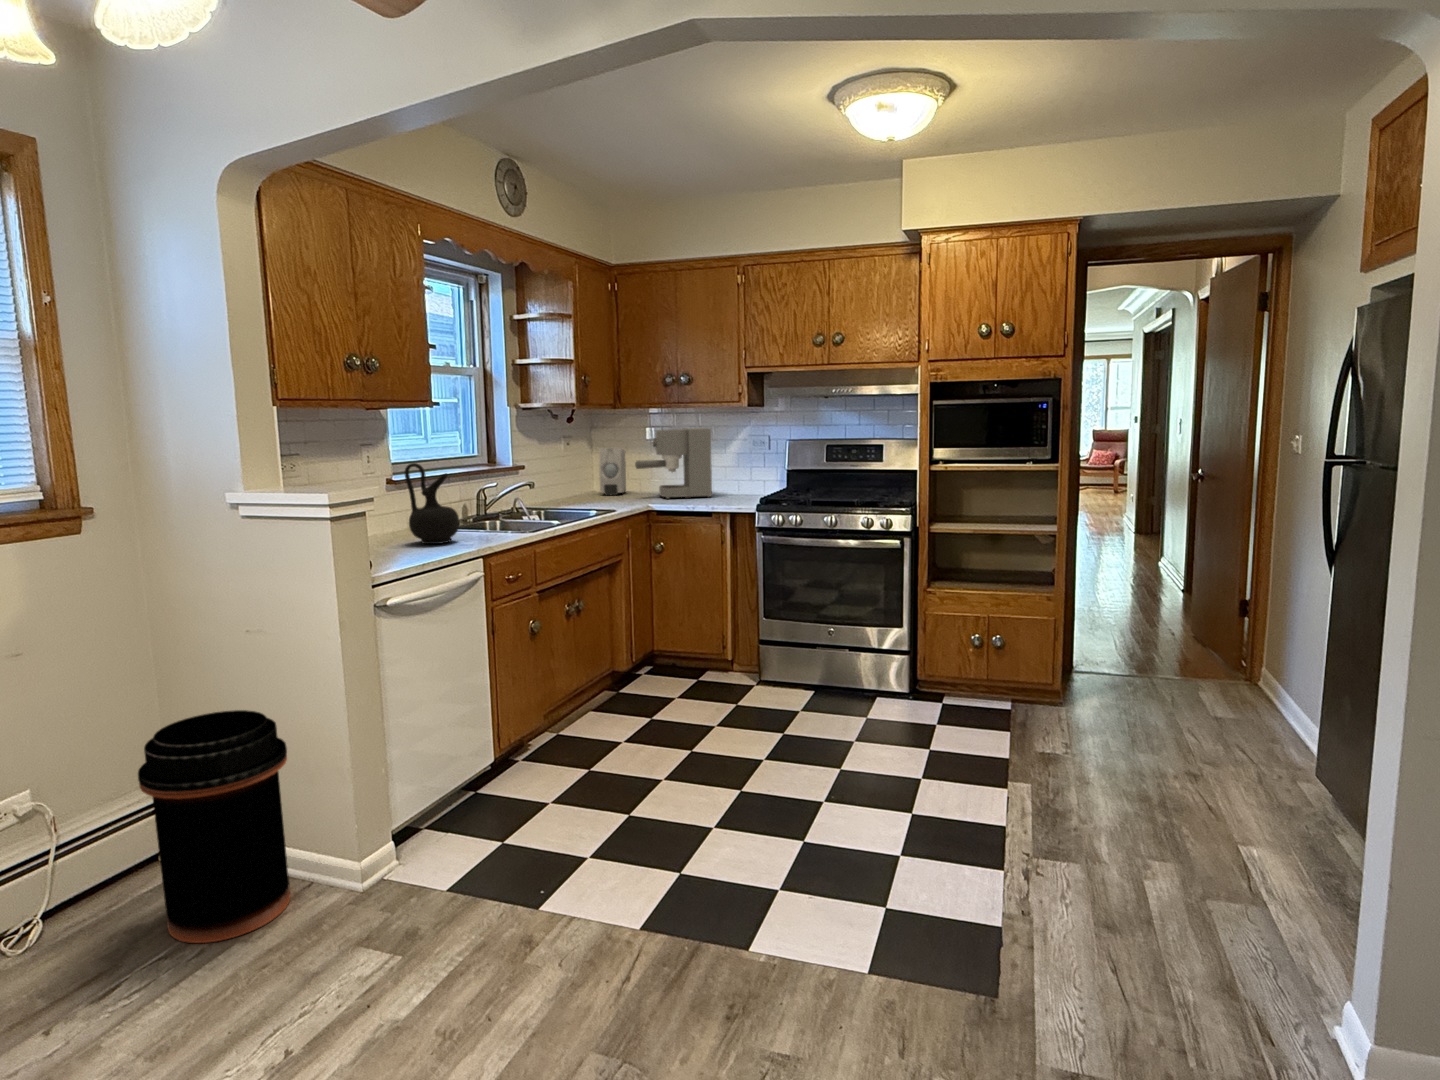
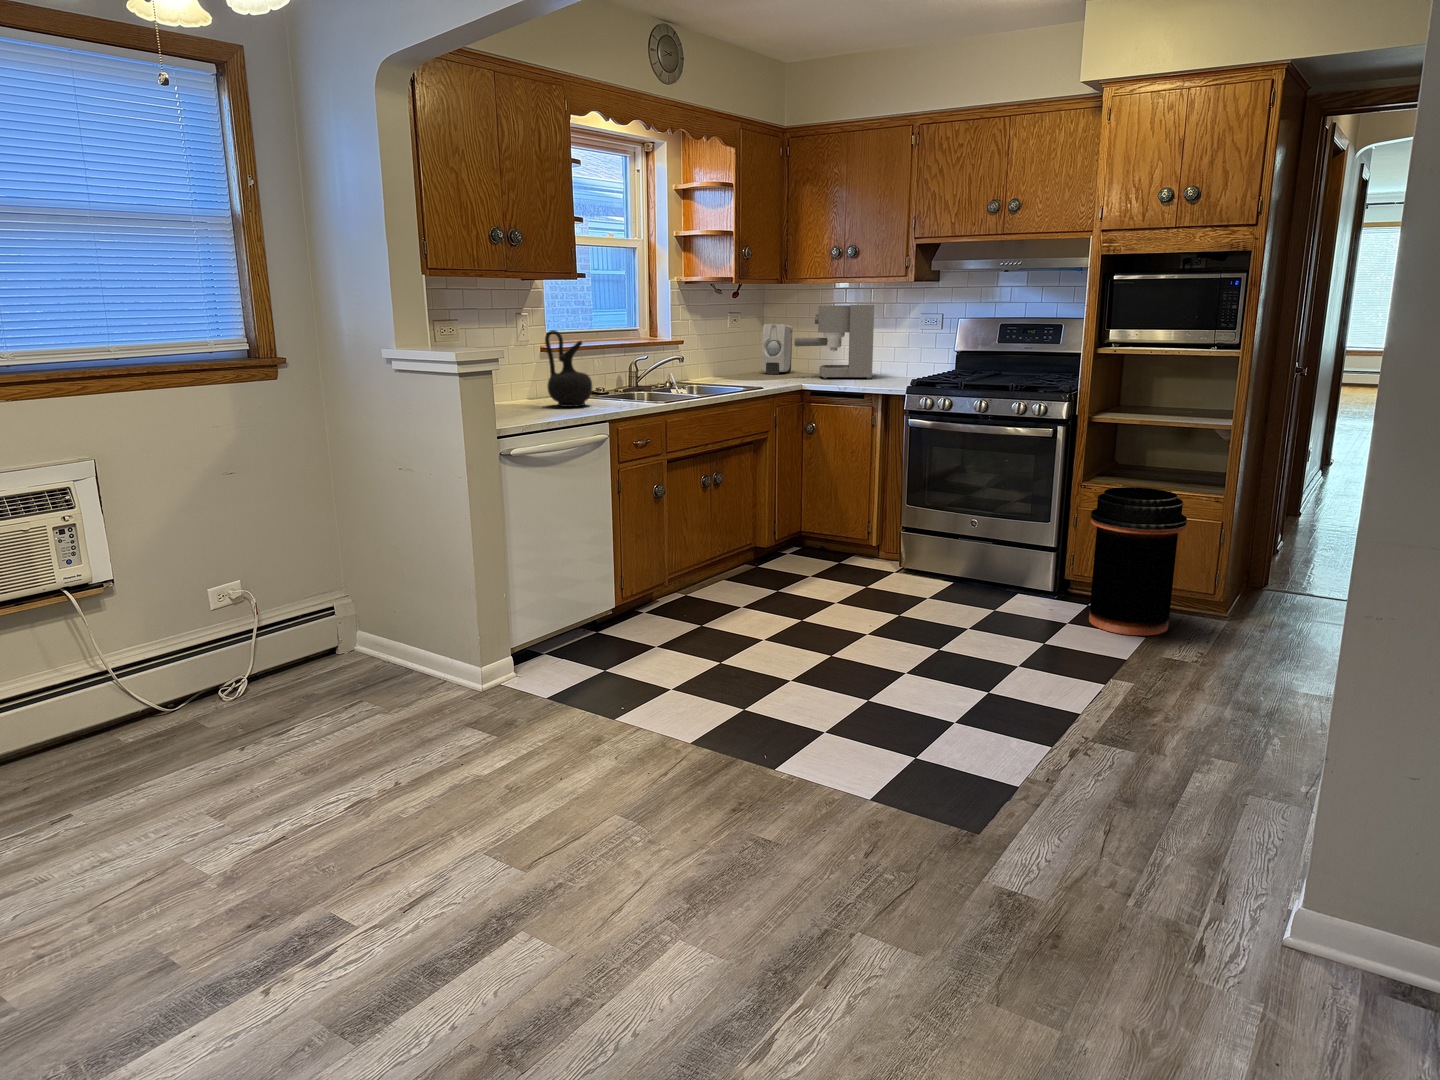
trash can: present [138,710,290,943] -> present [1089,487,1187,635]

